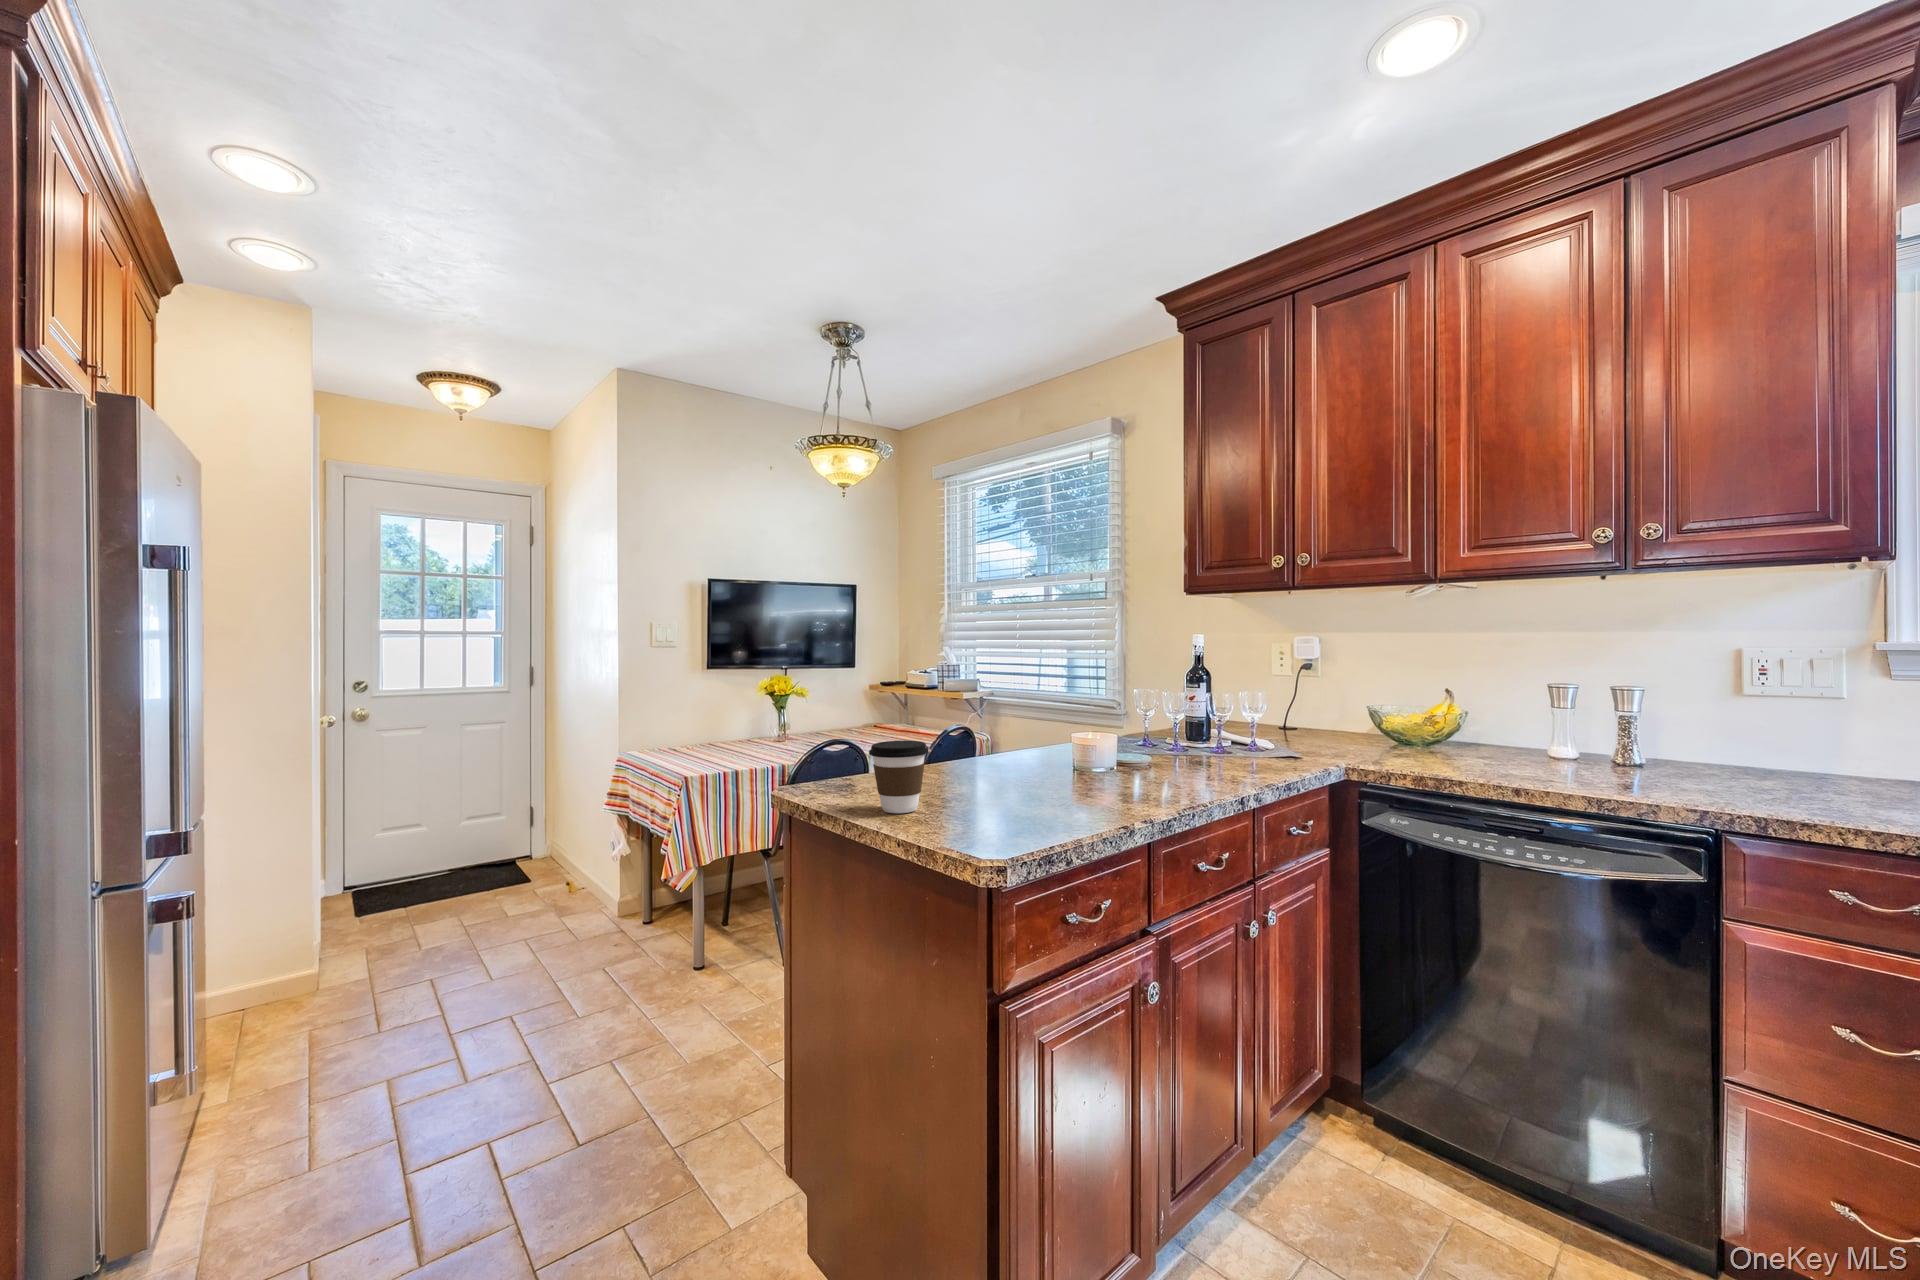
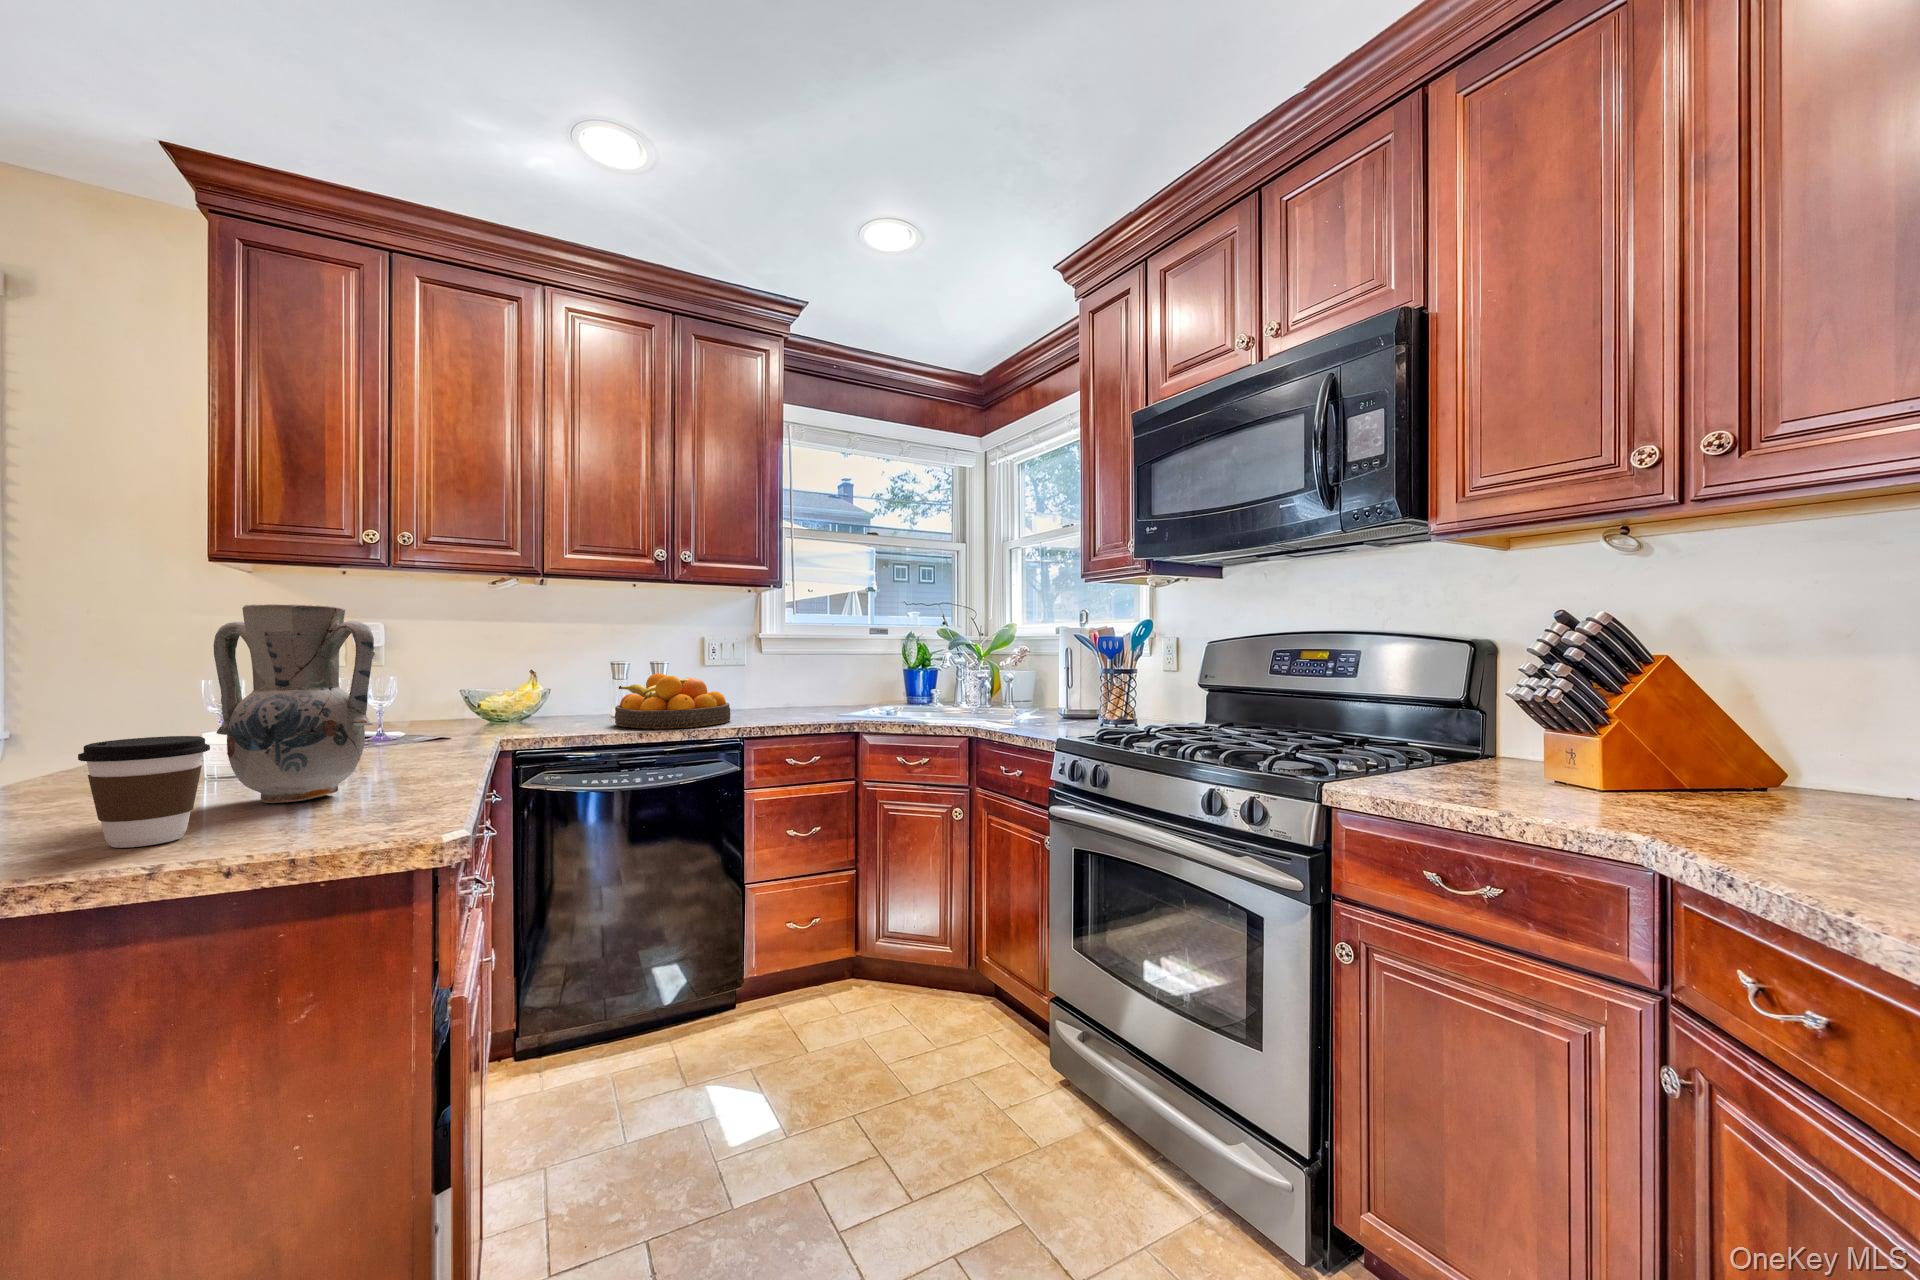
vase: none [994,647,1076,800] -> present [213,604,374,803]
fruit bowl: none [1513,707,1725,797] -> present [615,673,731,729]

